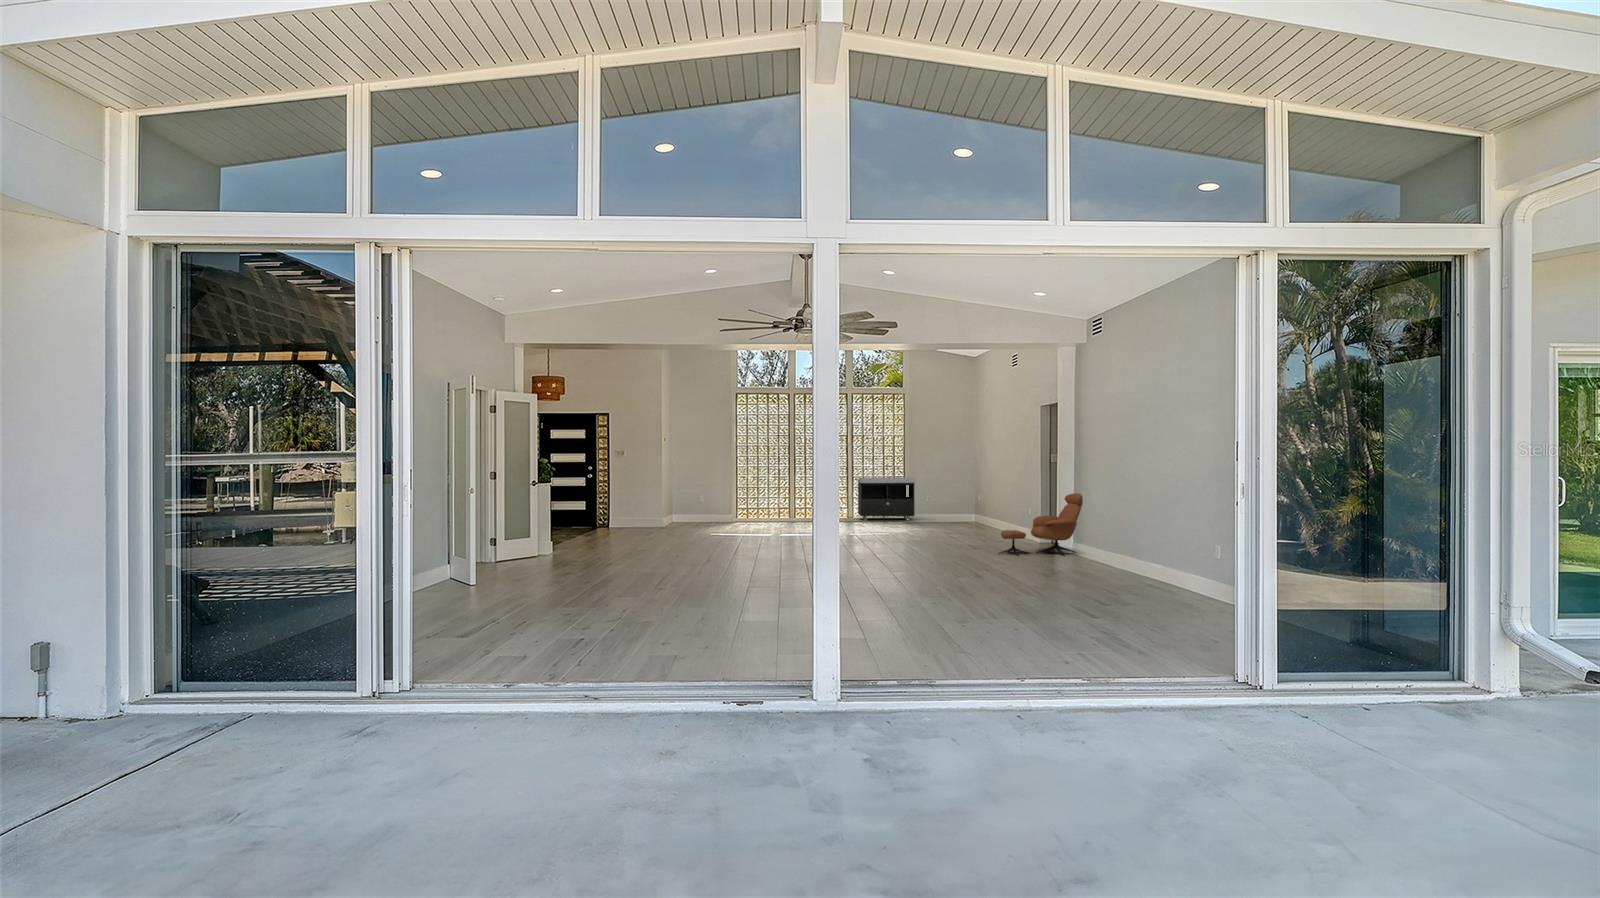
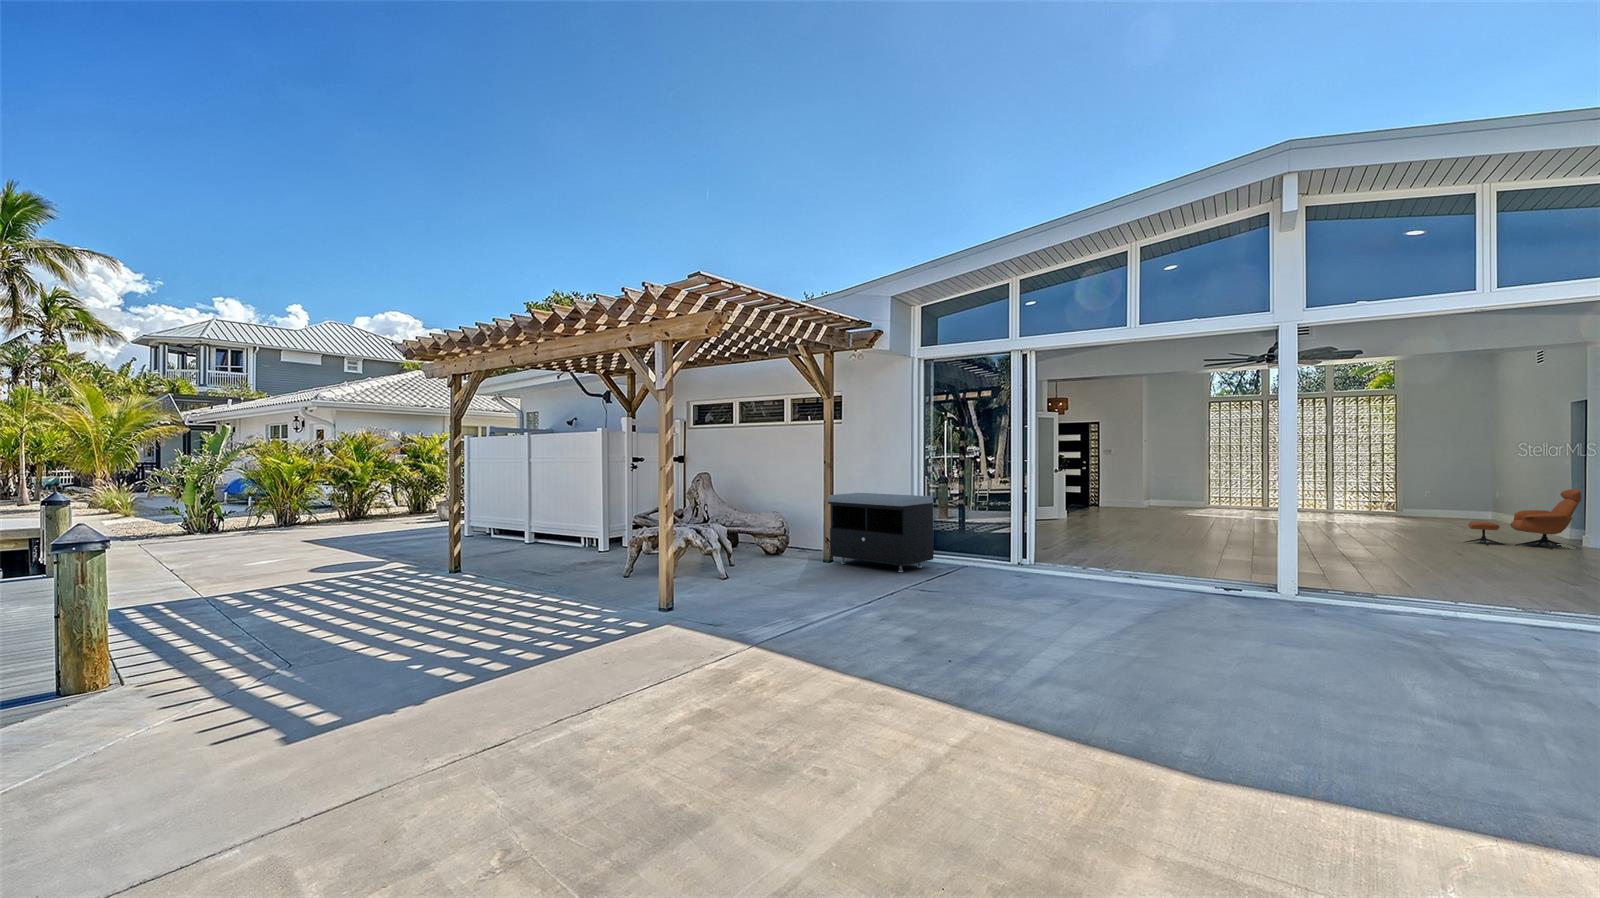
storage bench: present [858,478,915,520] -> present [828,493,933,572]

